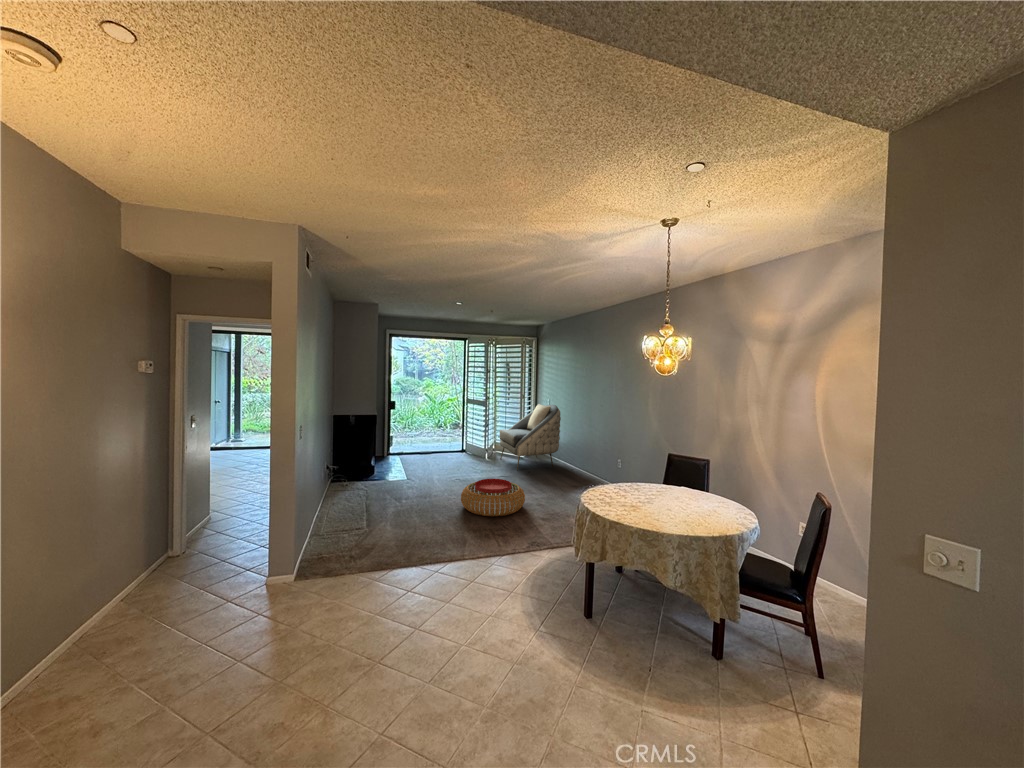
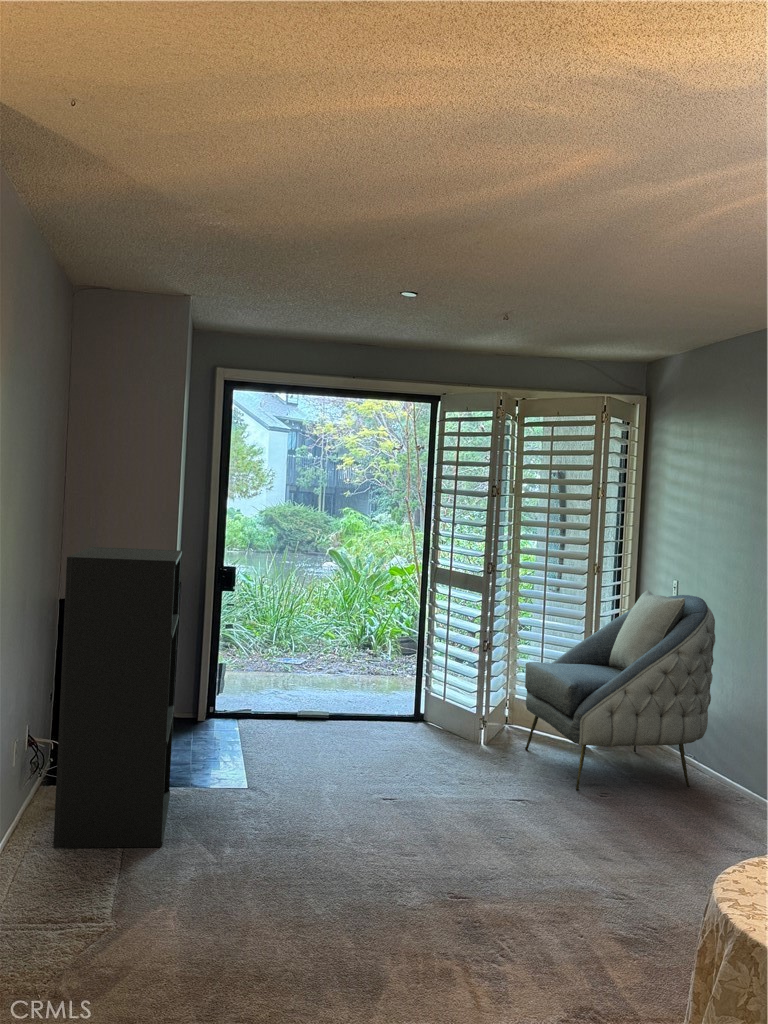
bookshelf: none [341,398,381,501] -> present [53,547,182,848]
pouf: present [461,479,525,516] -> none [400,816,607,945]

